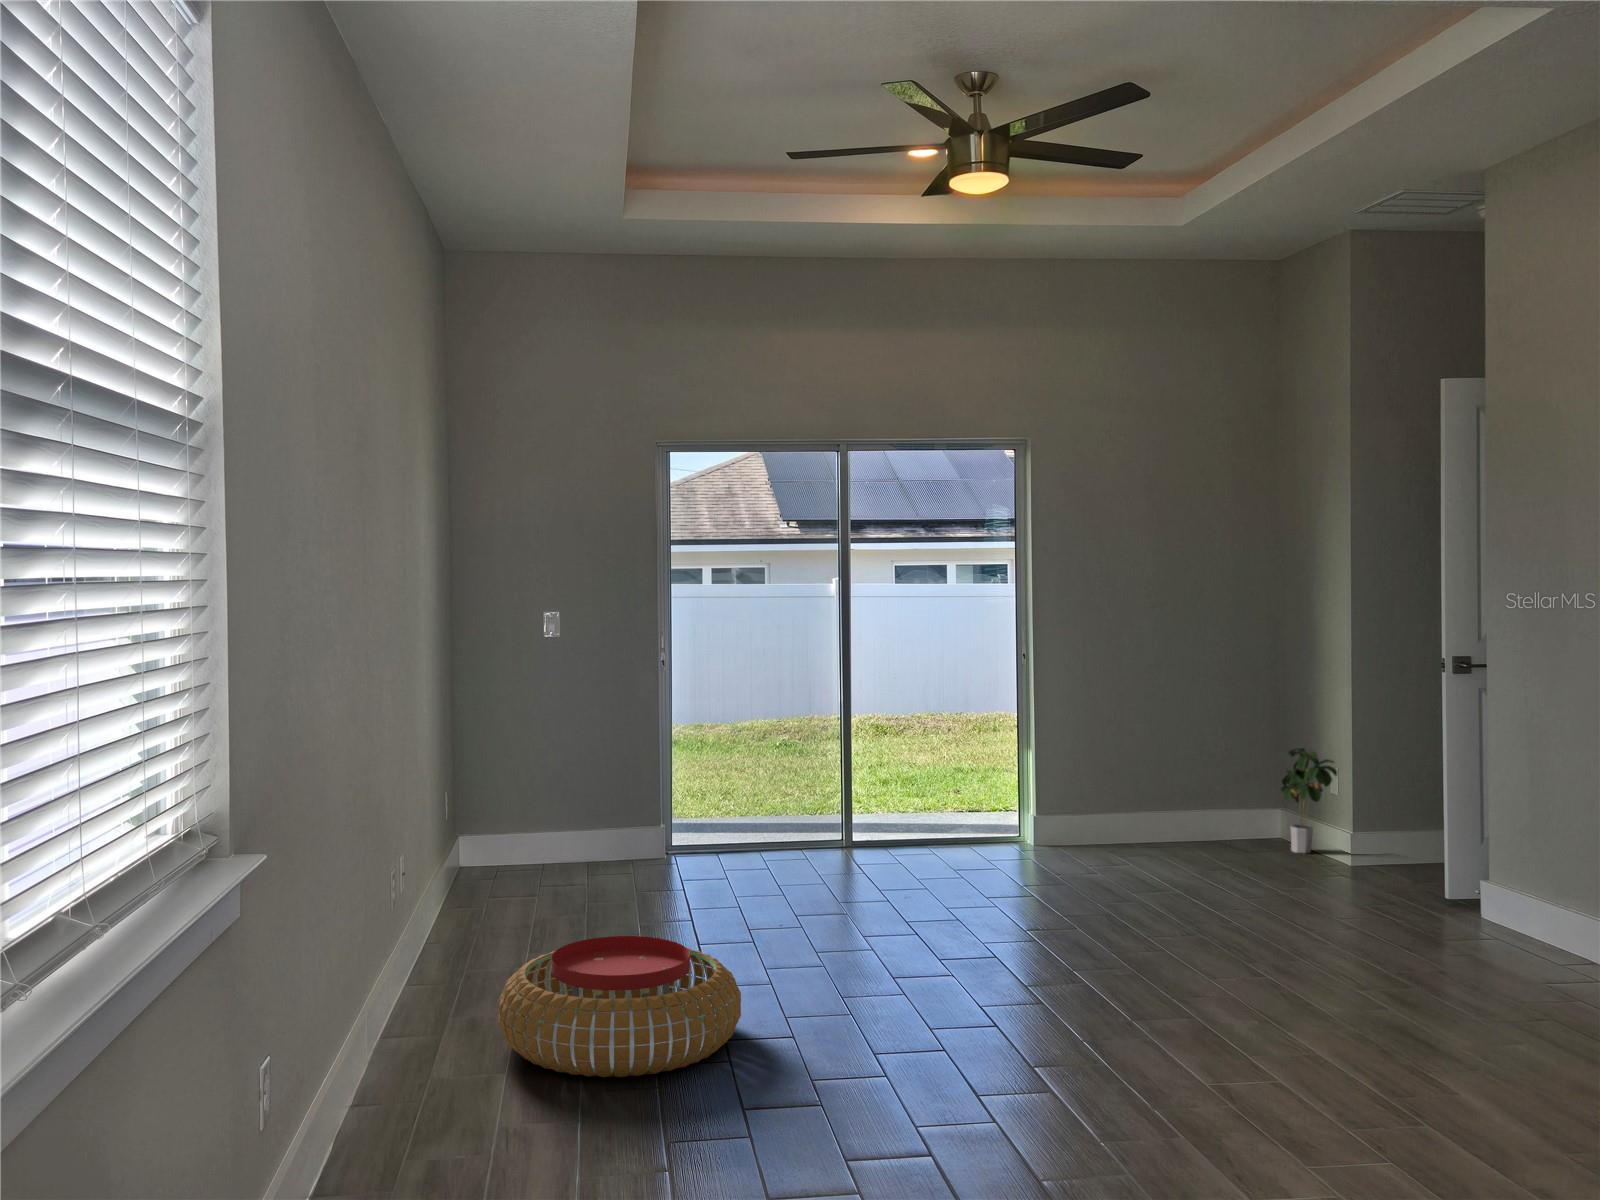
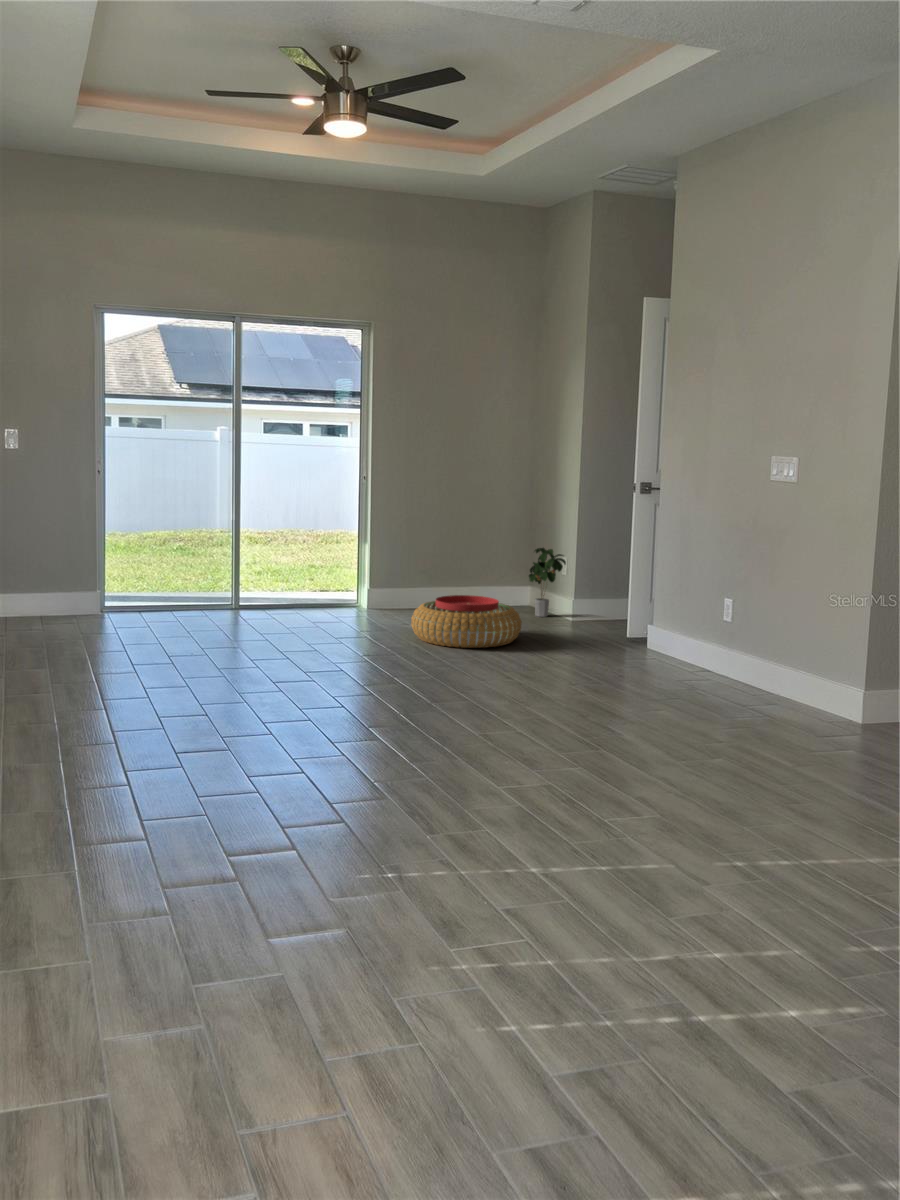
pouf: present [498,936,741,1077] -> present [411,595,522,648]

